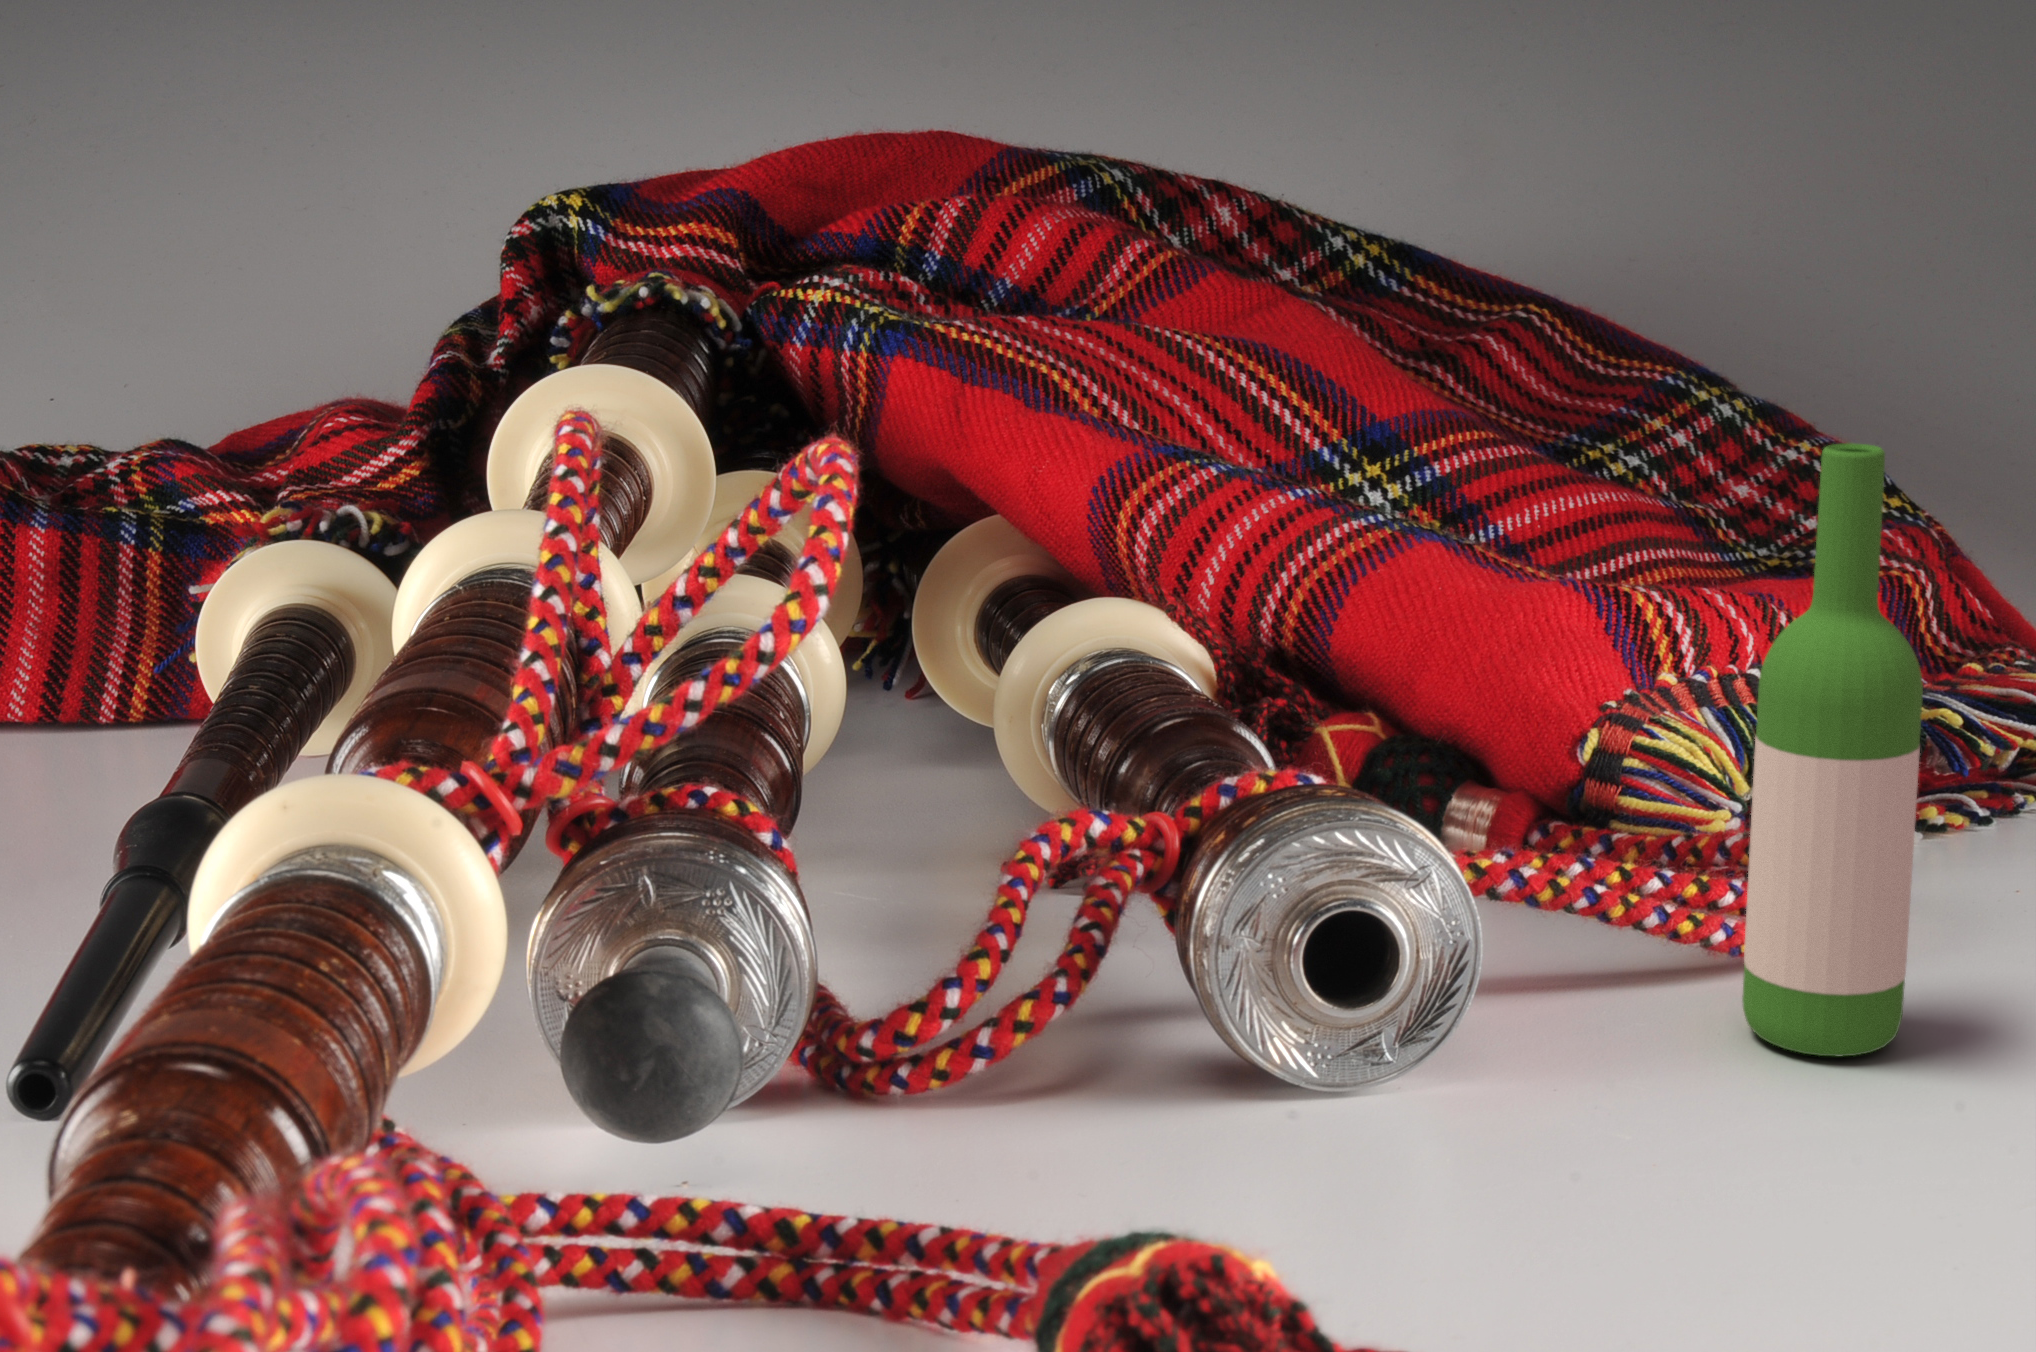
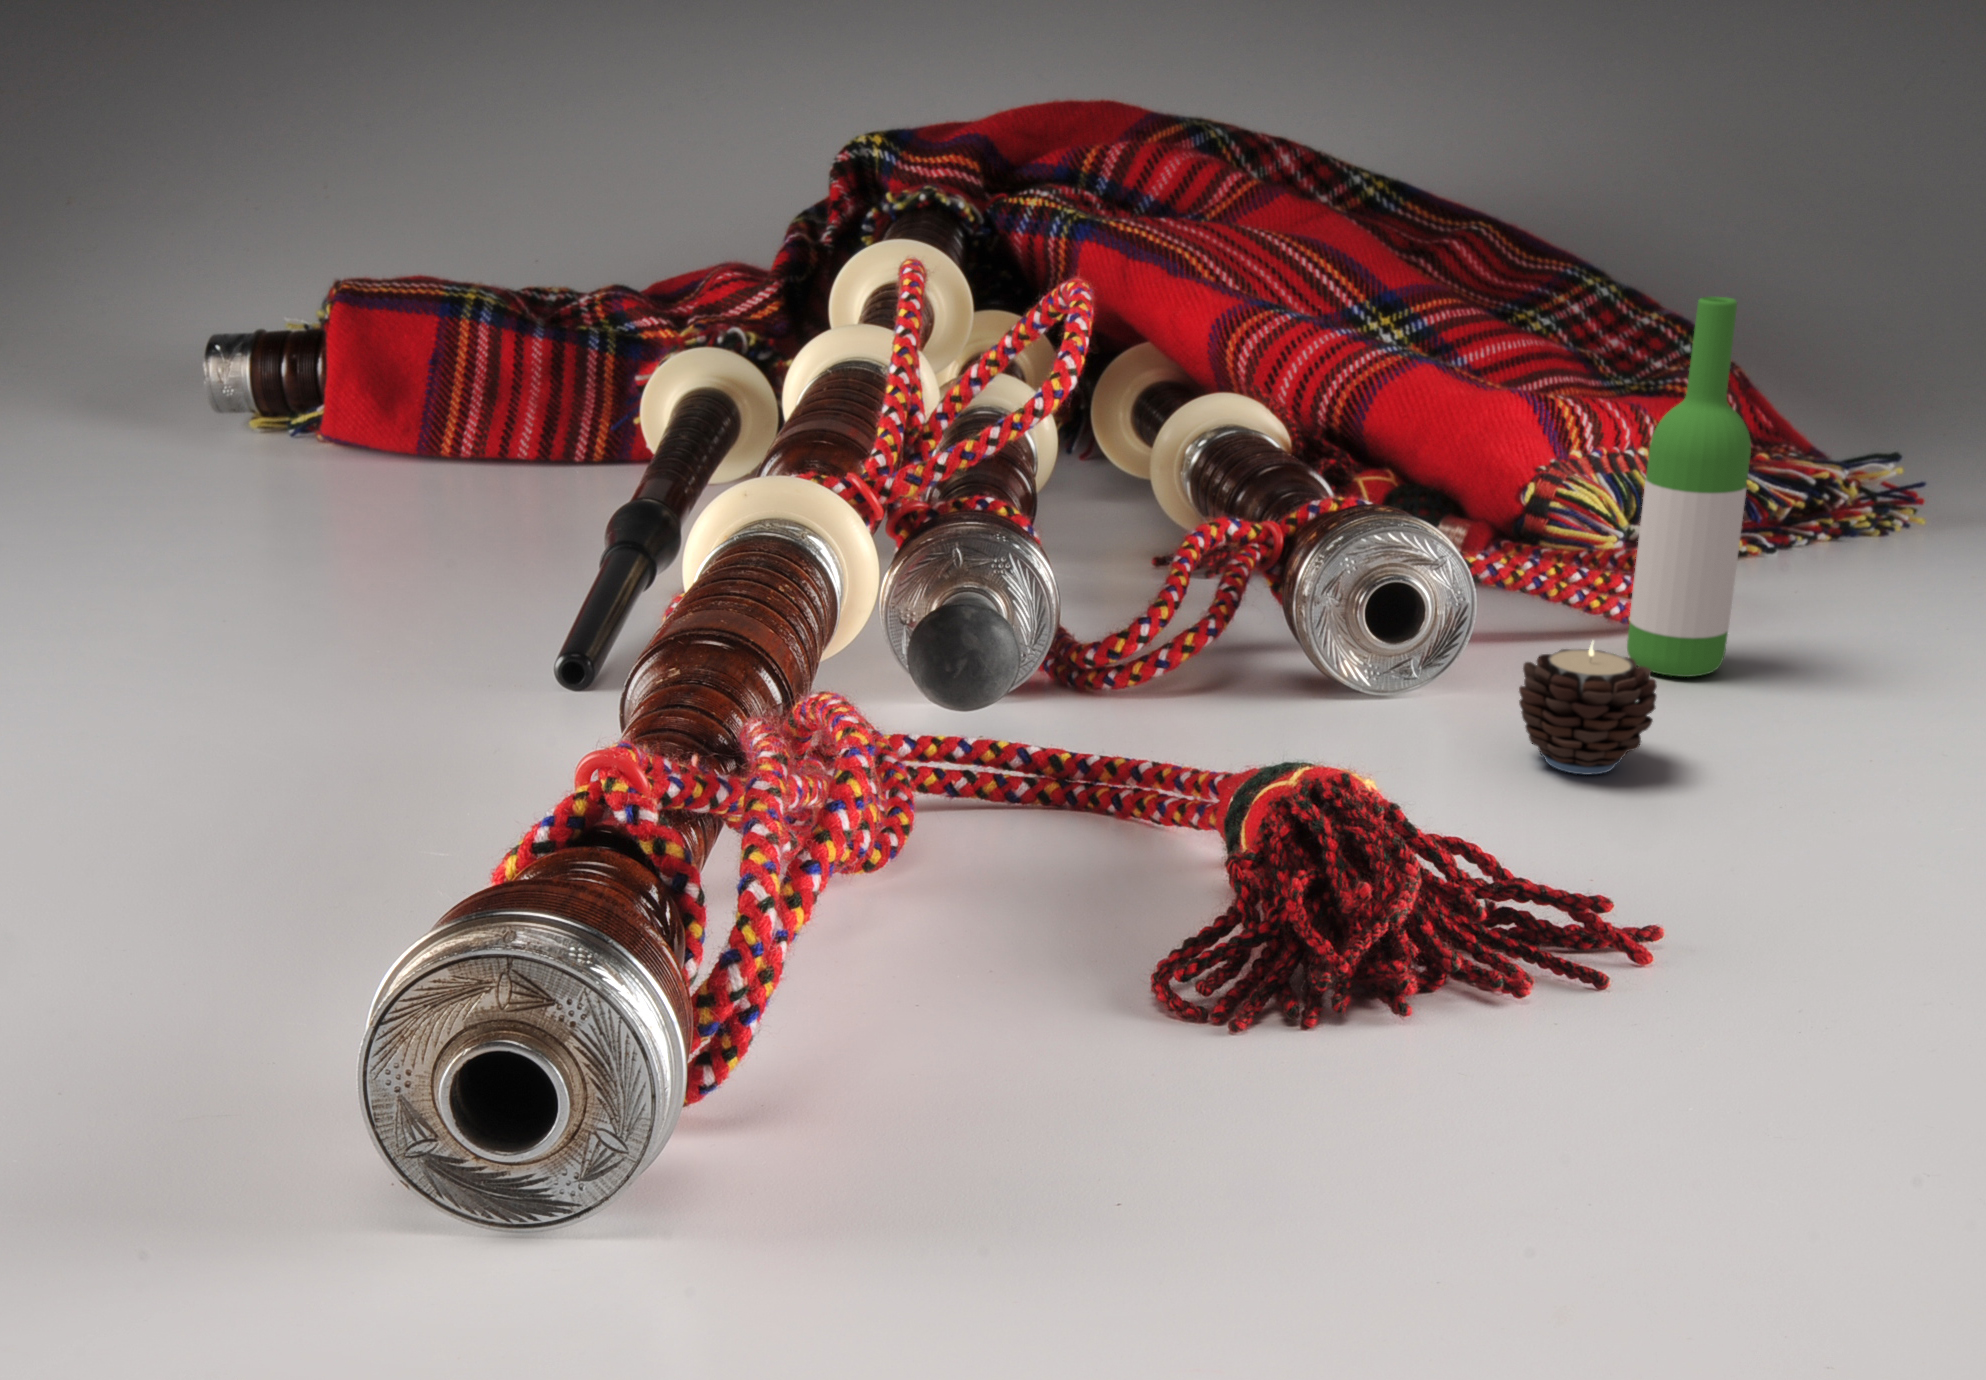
candle: none [1540,1027,1775,1257] -> present [1519,642,1657,774]

